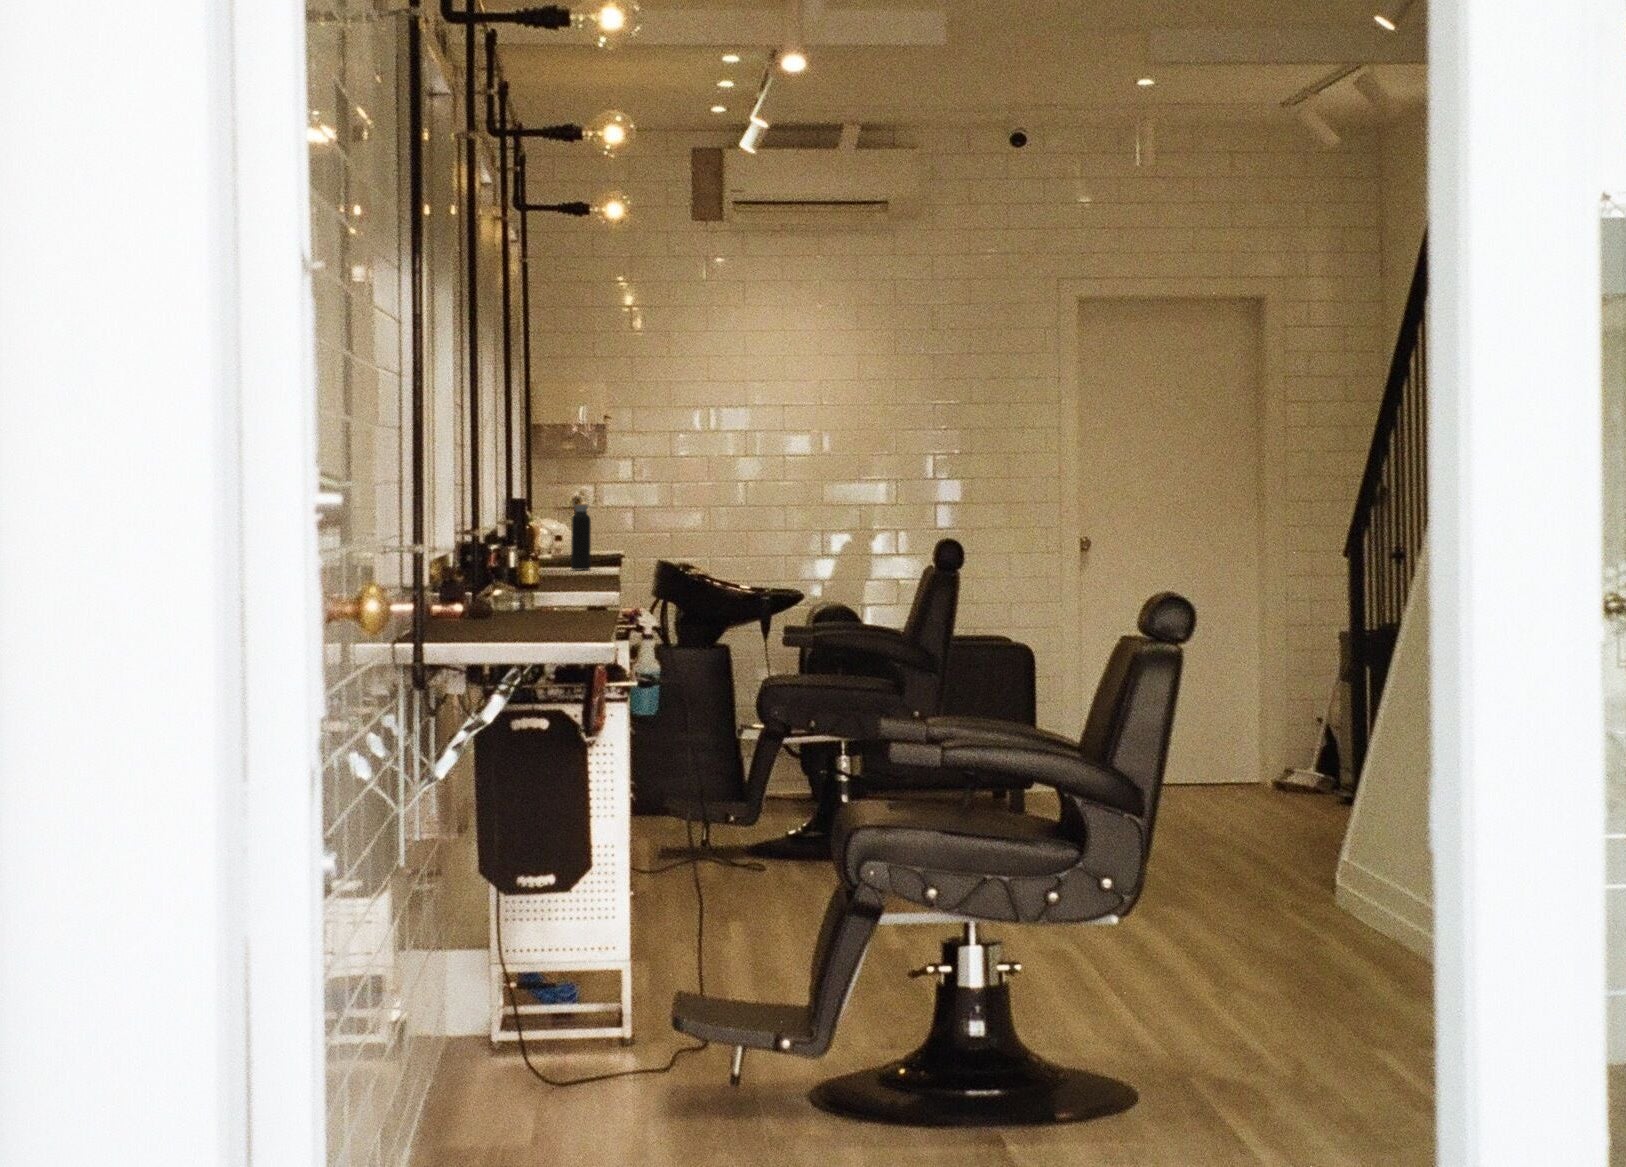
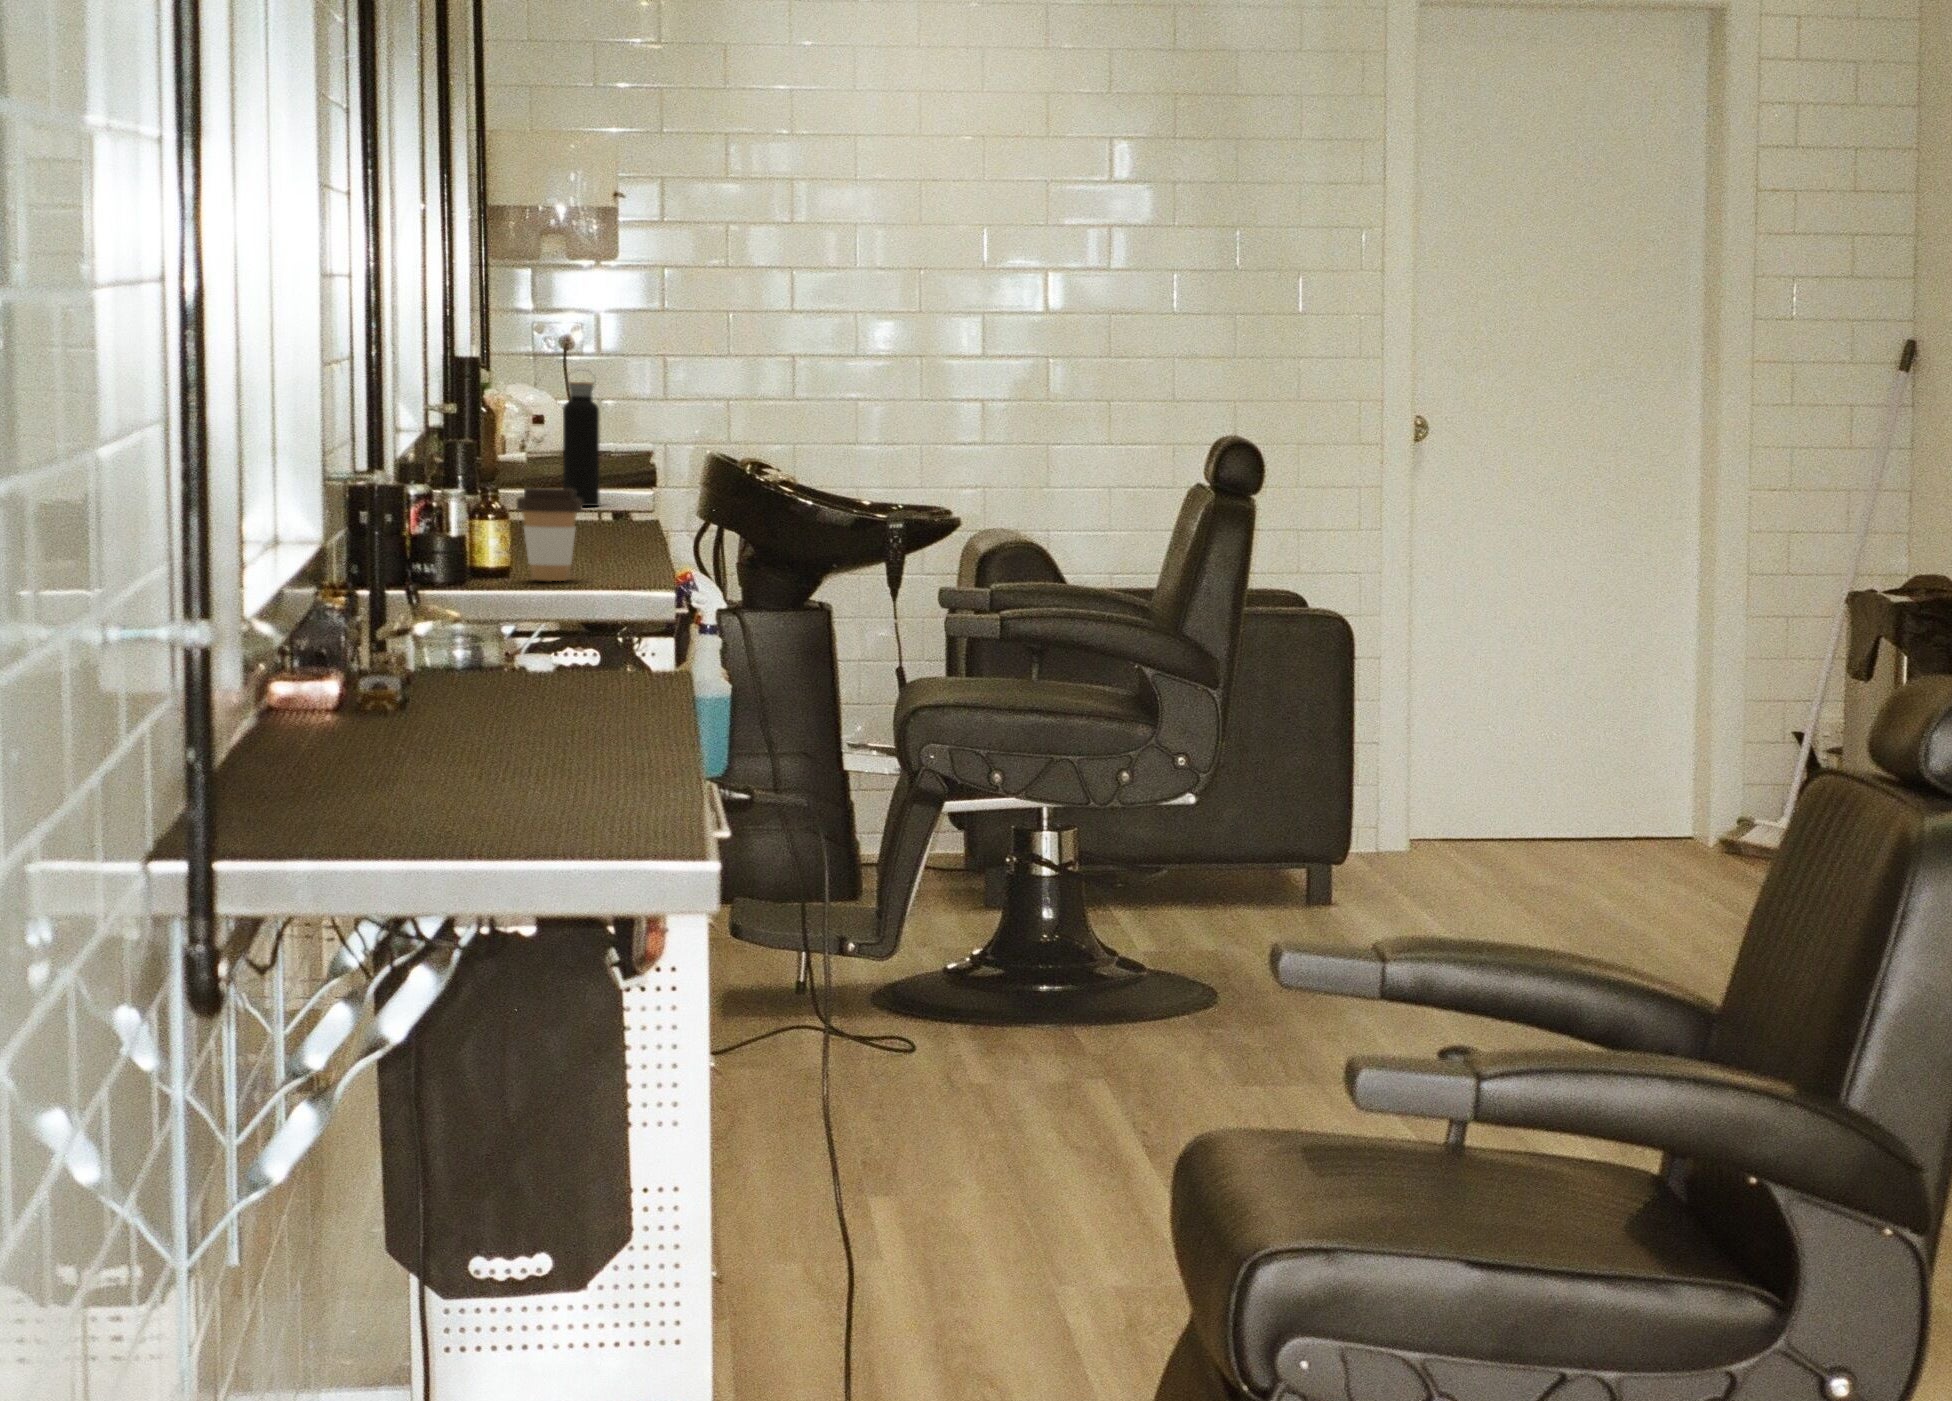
coffee cup: none [543,542,576,588] -> present [517,487,583,581]

